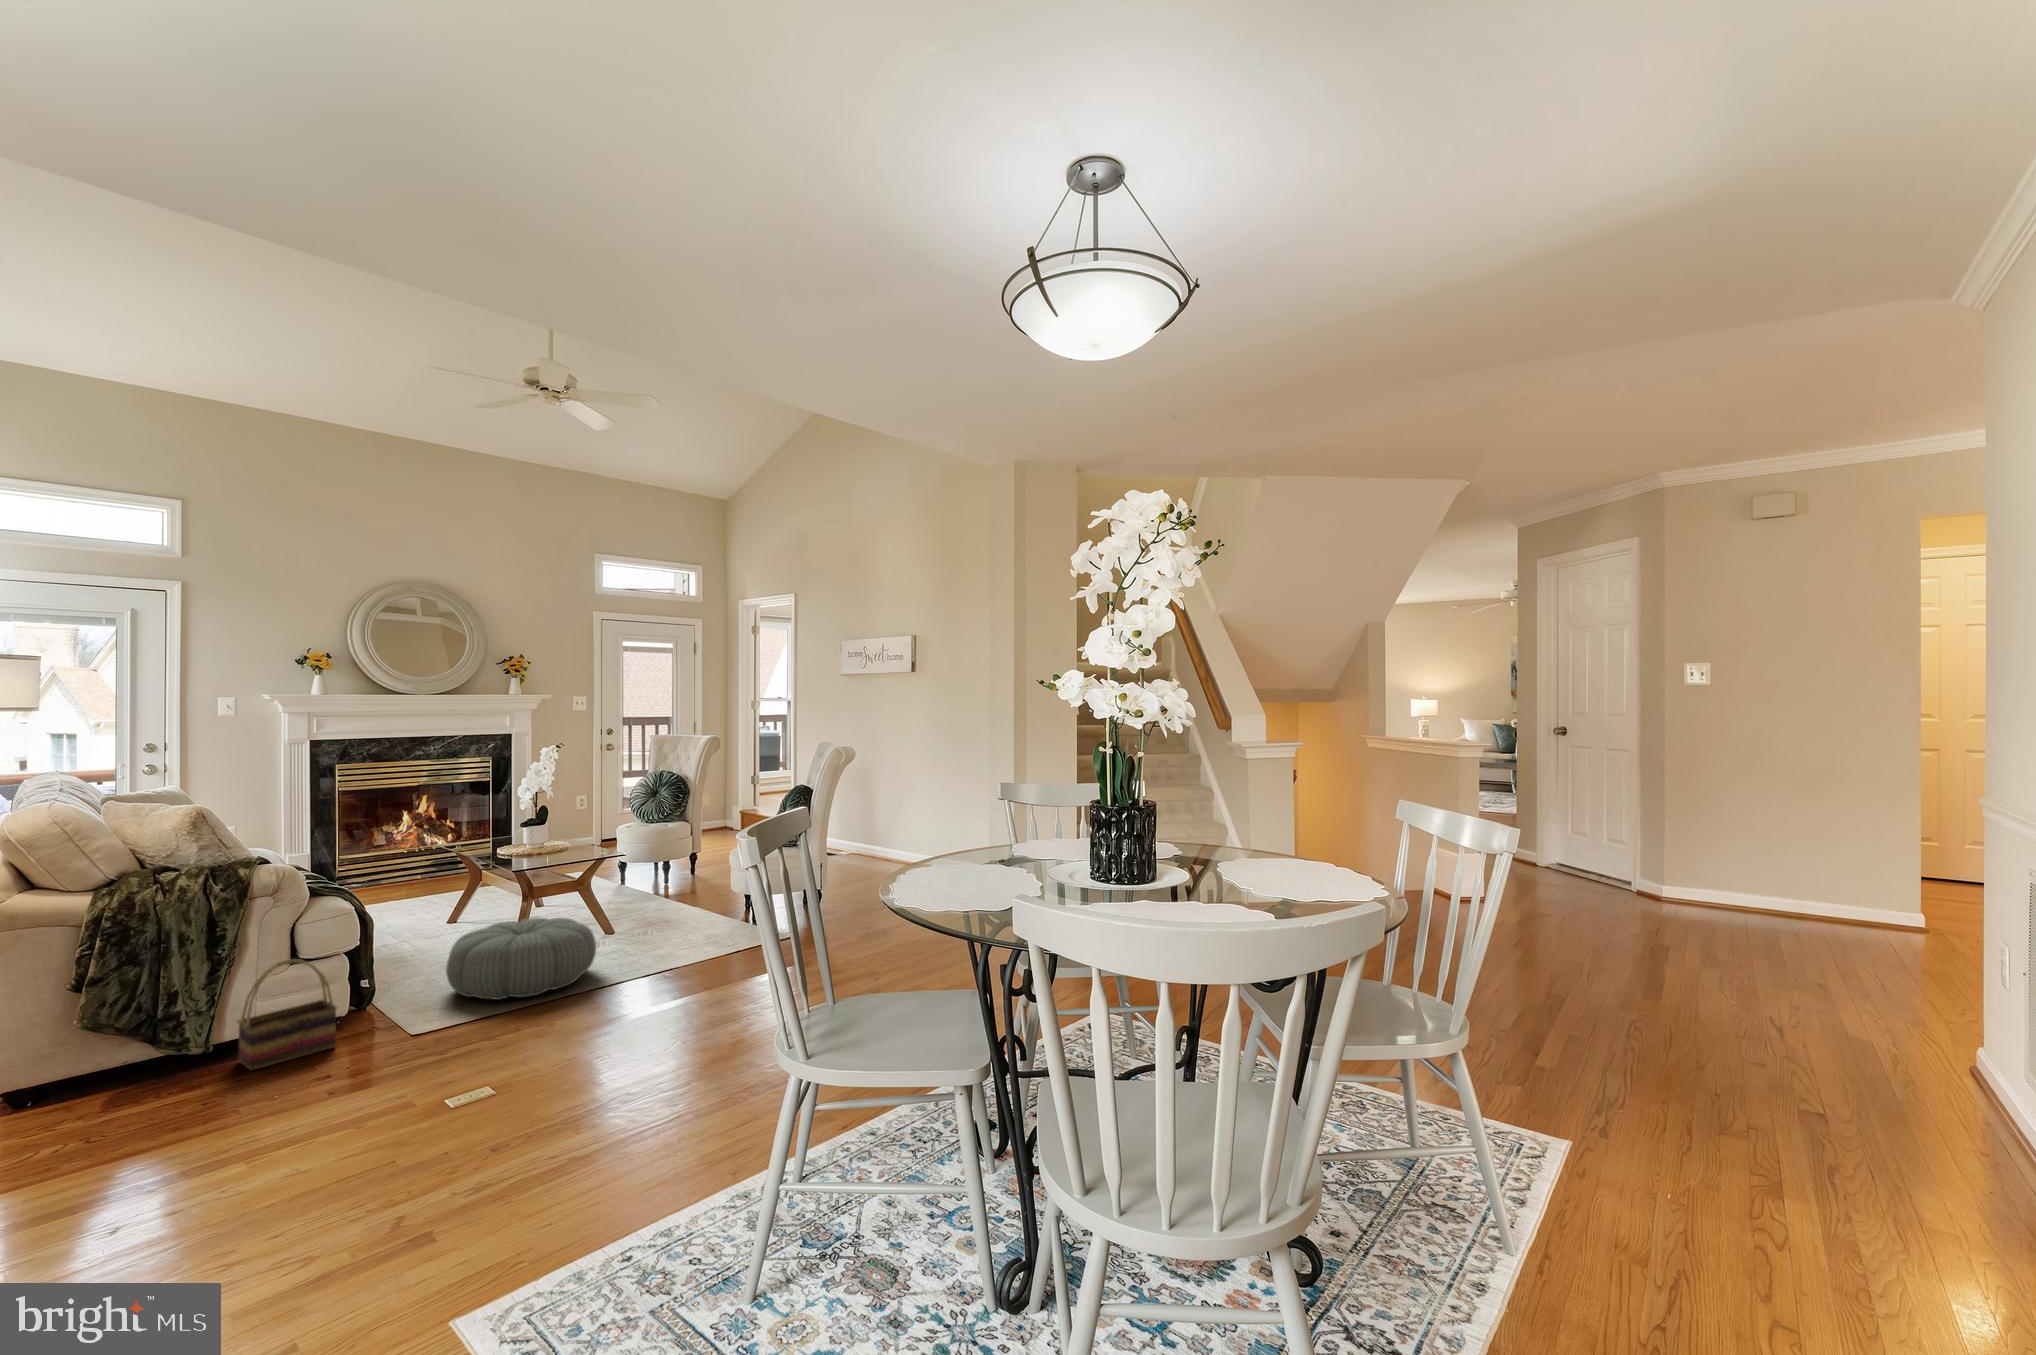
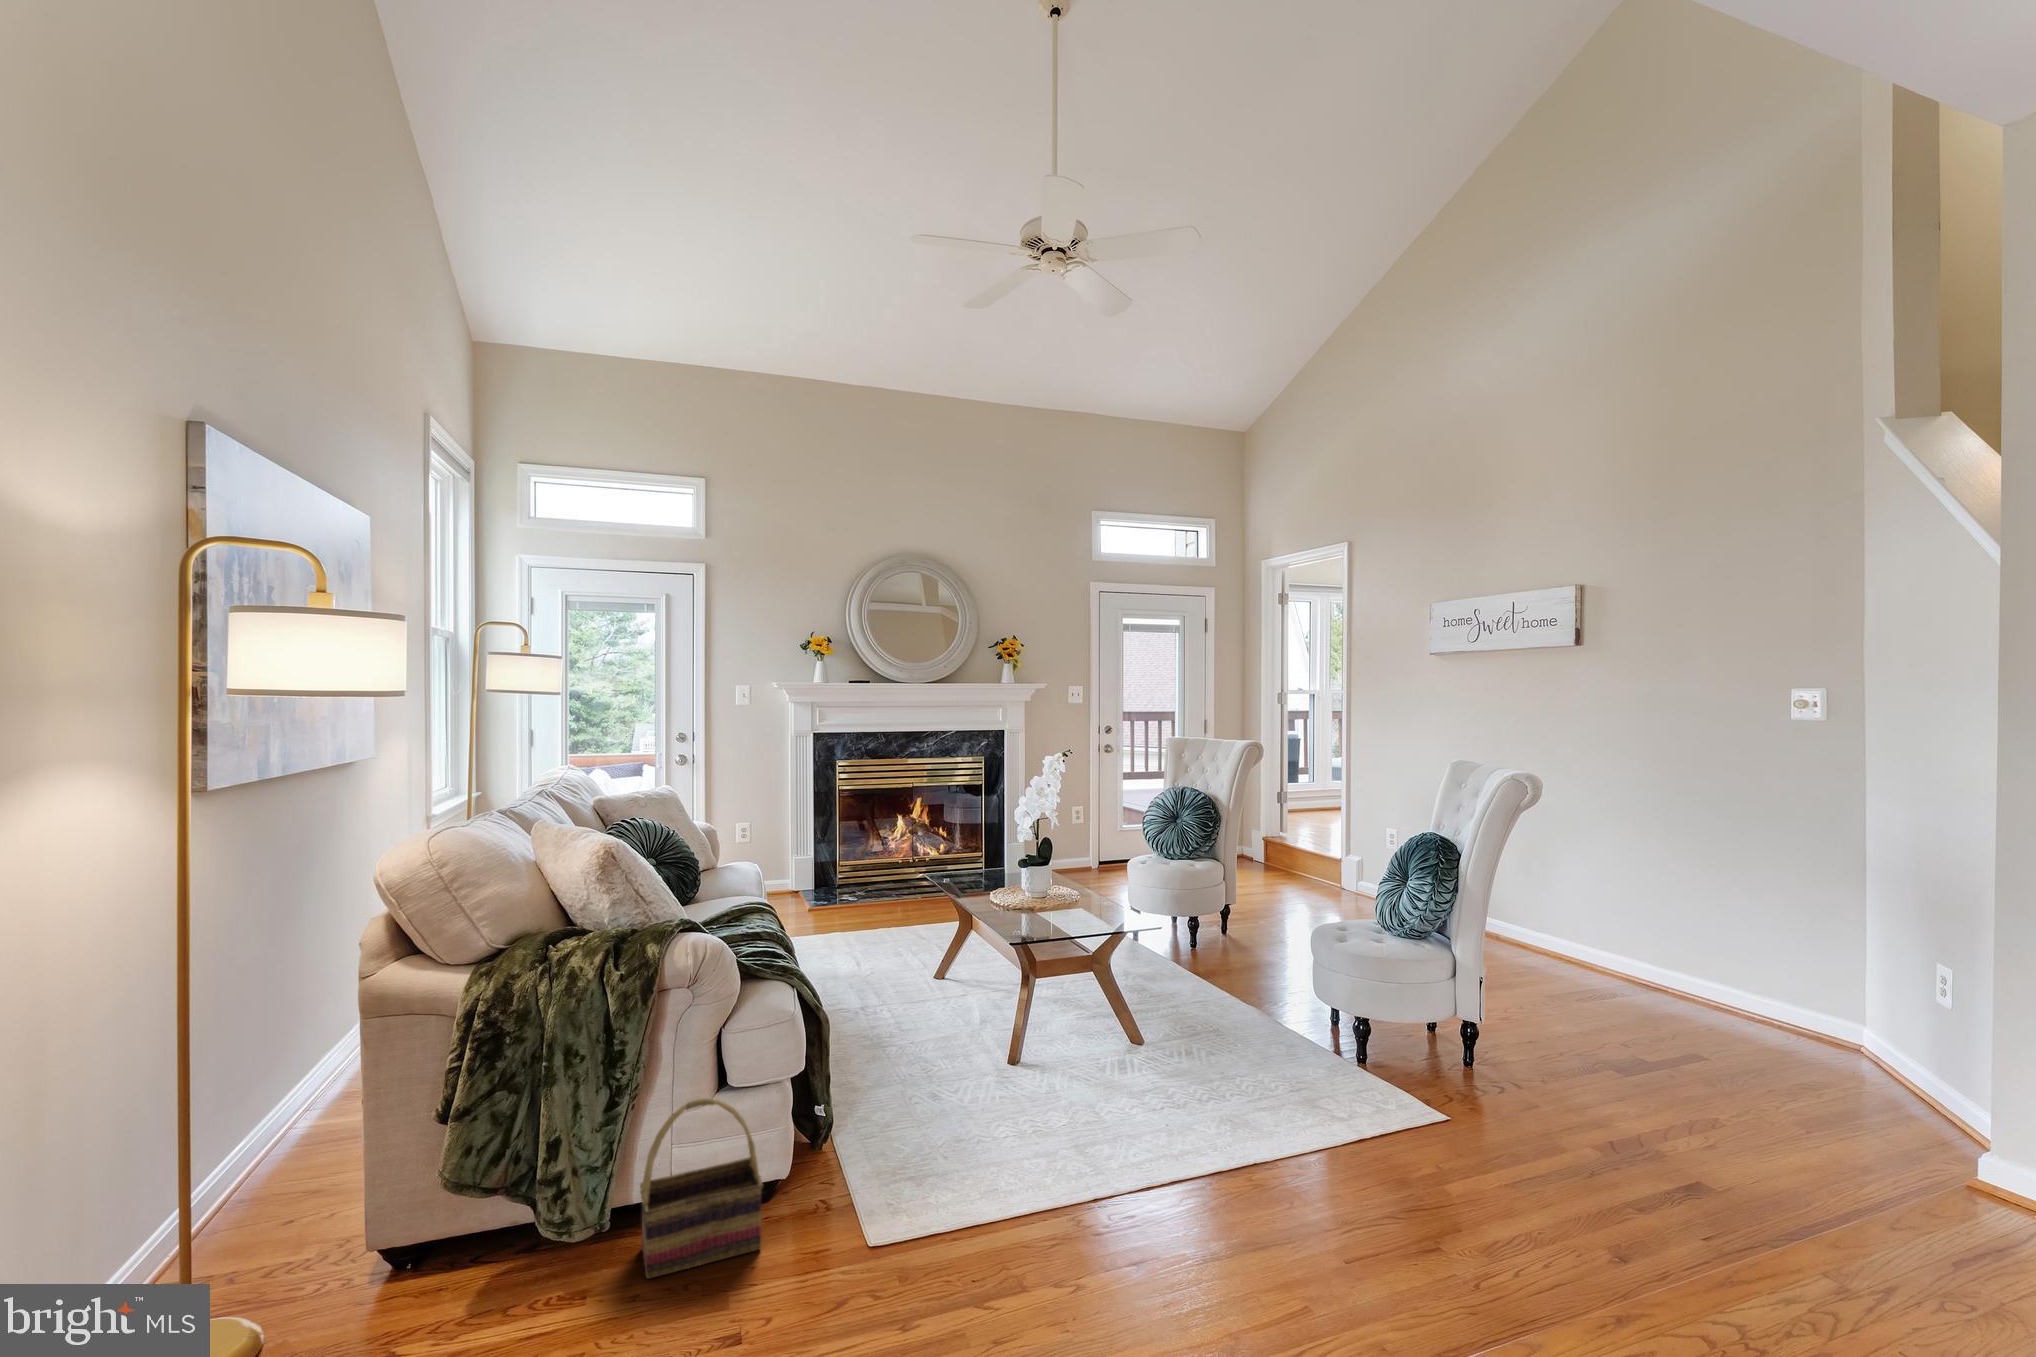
pouf: present [446,918,596,1000] -> none [918,1031,1128,1189]

